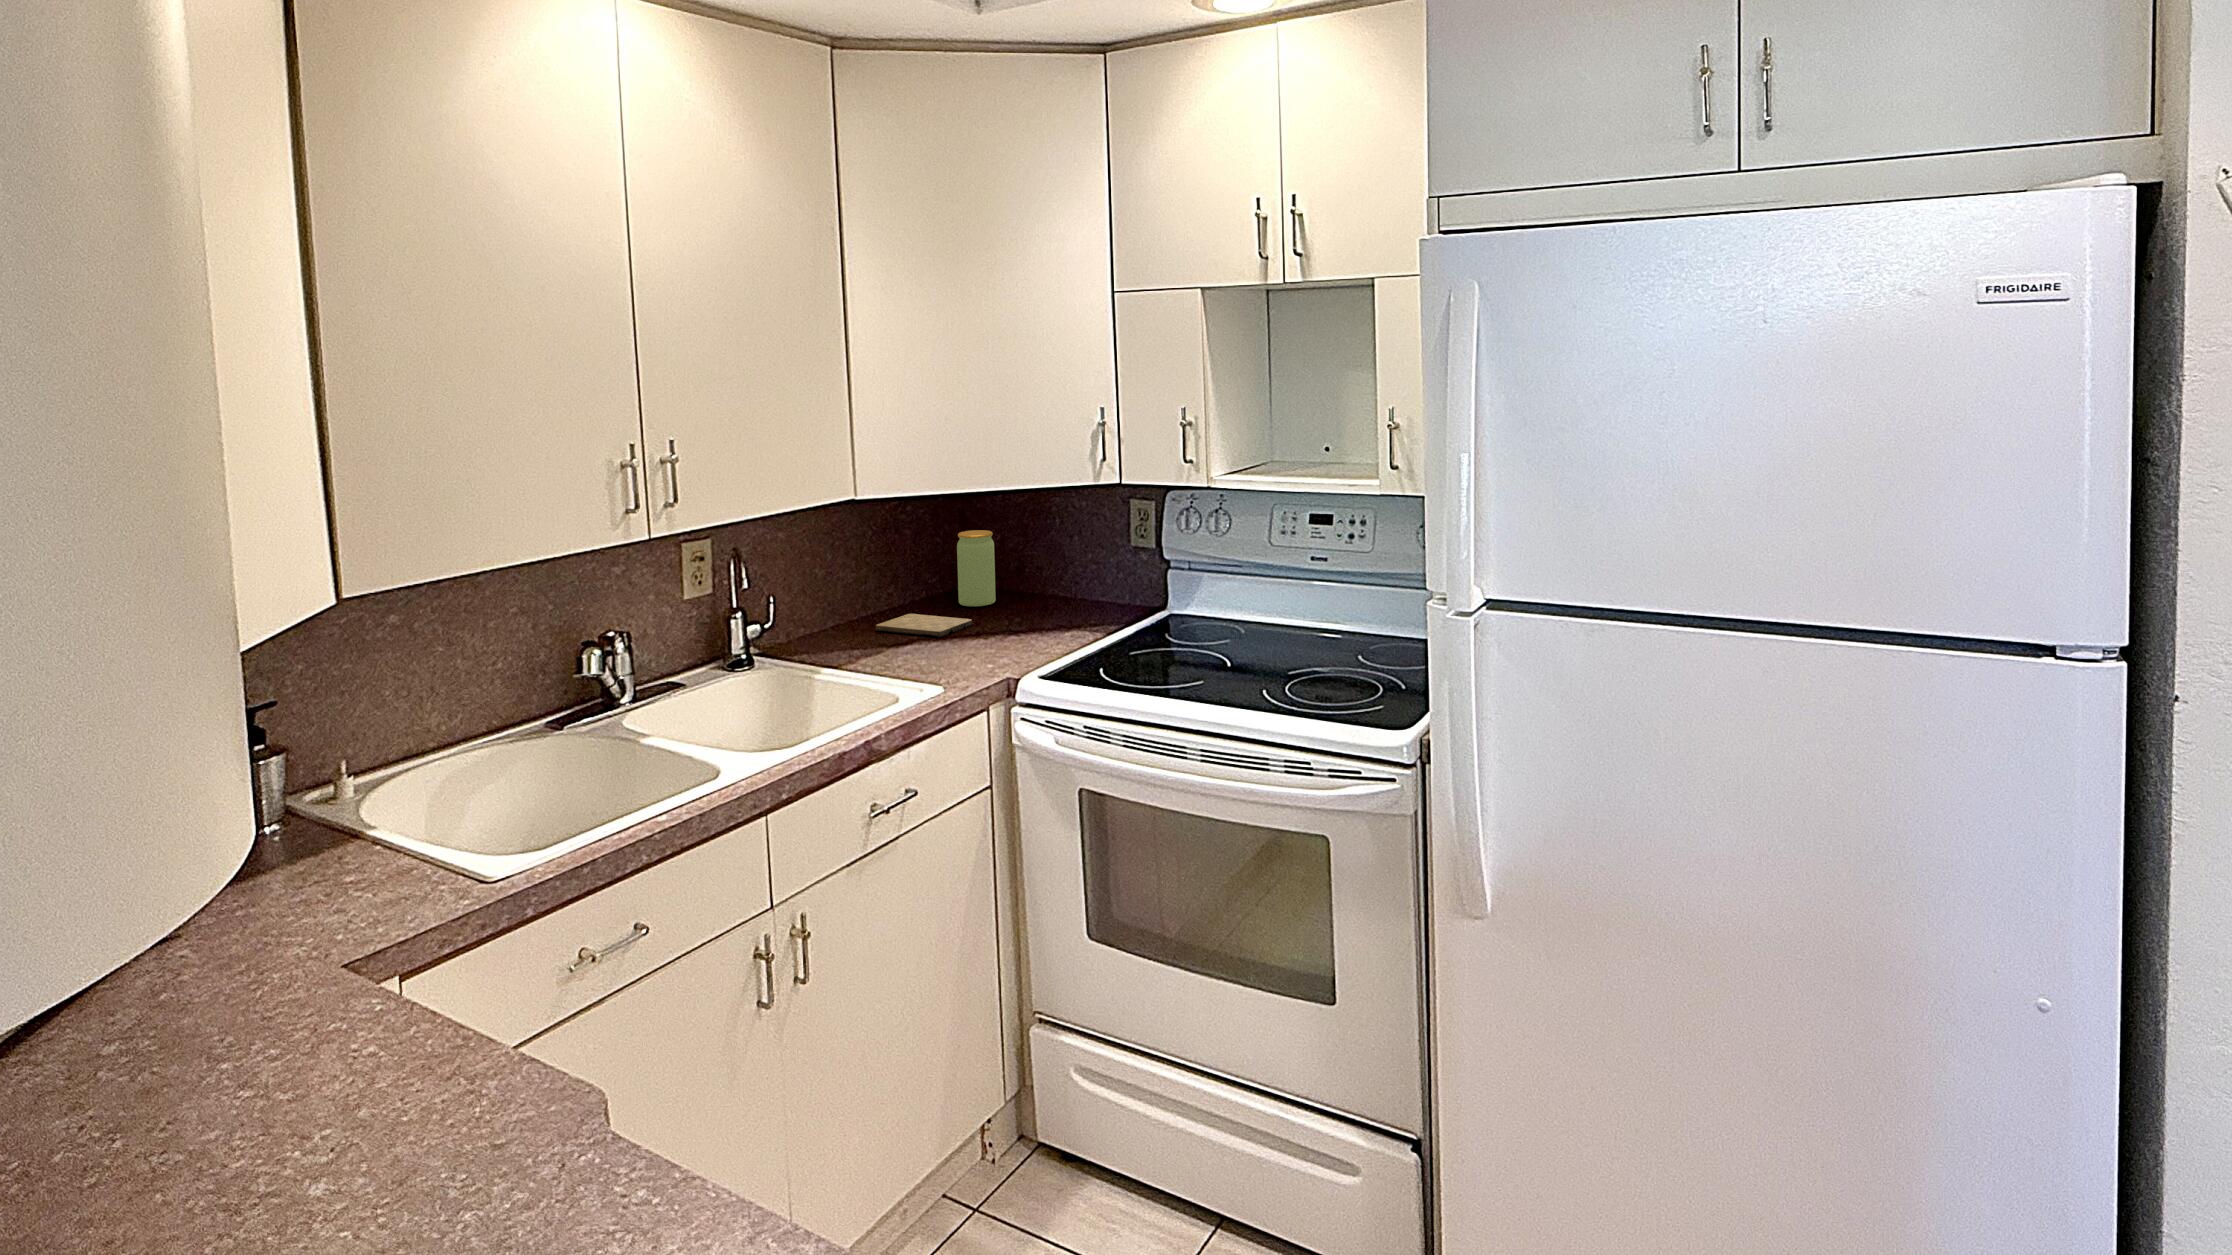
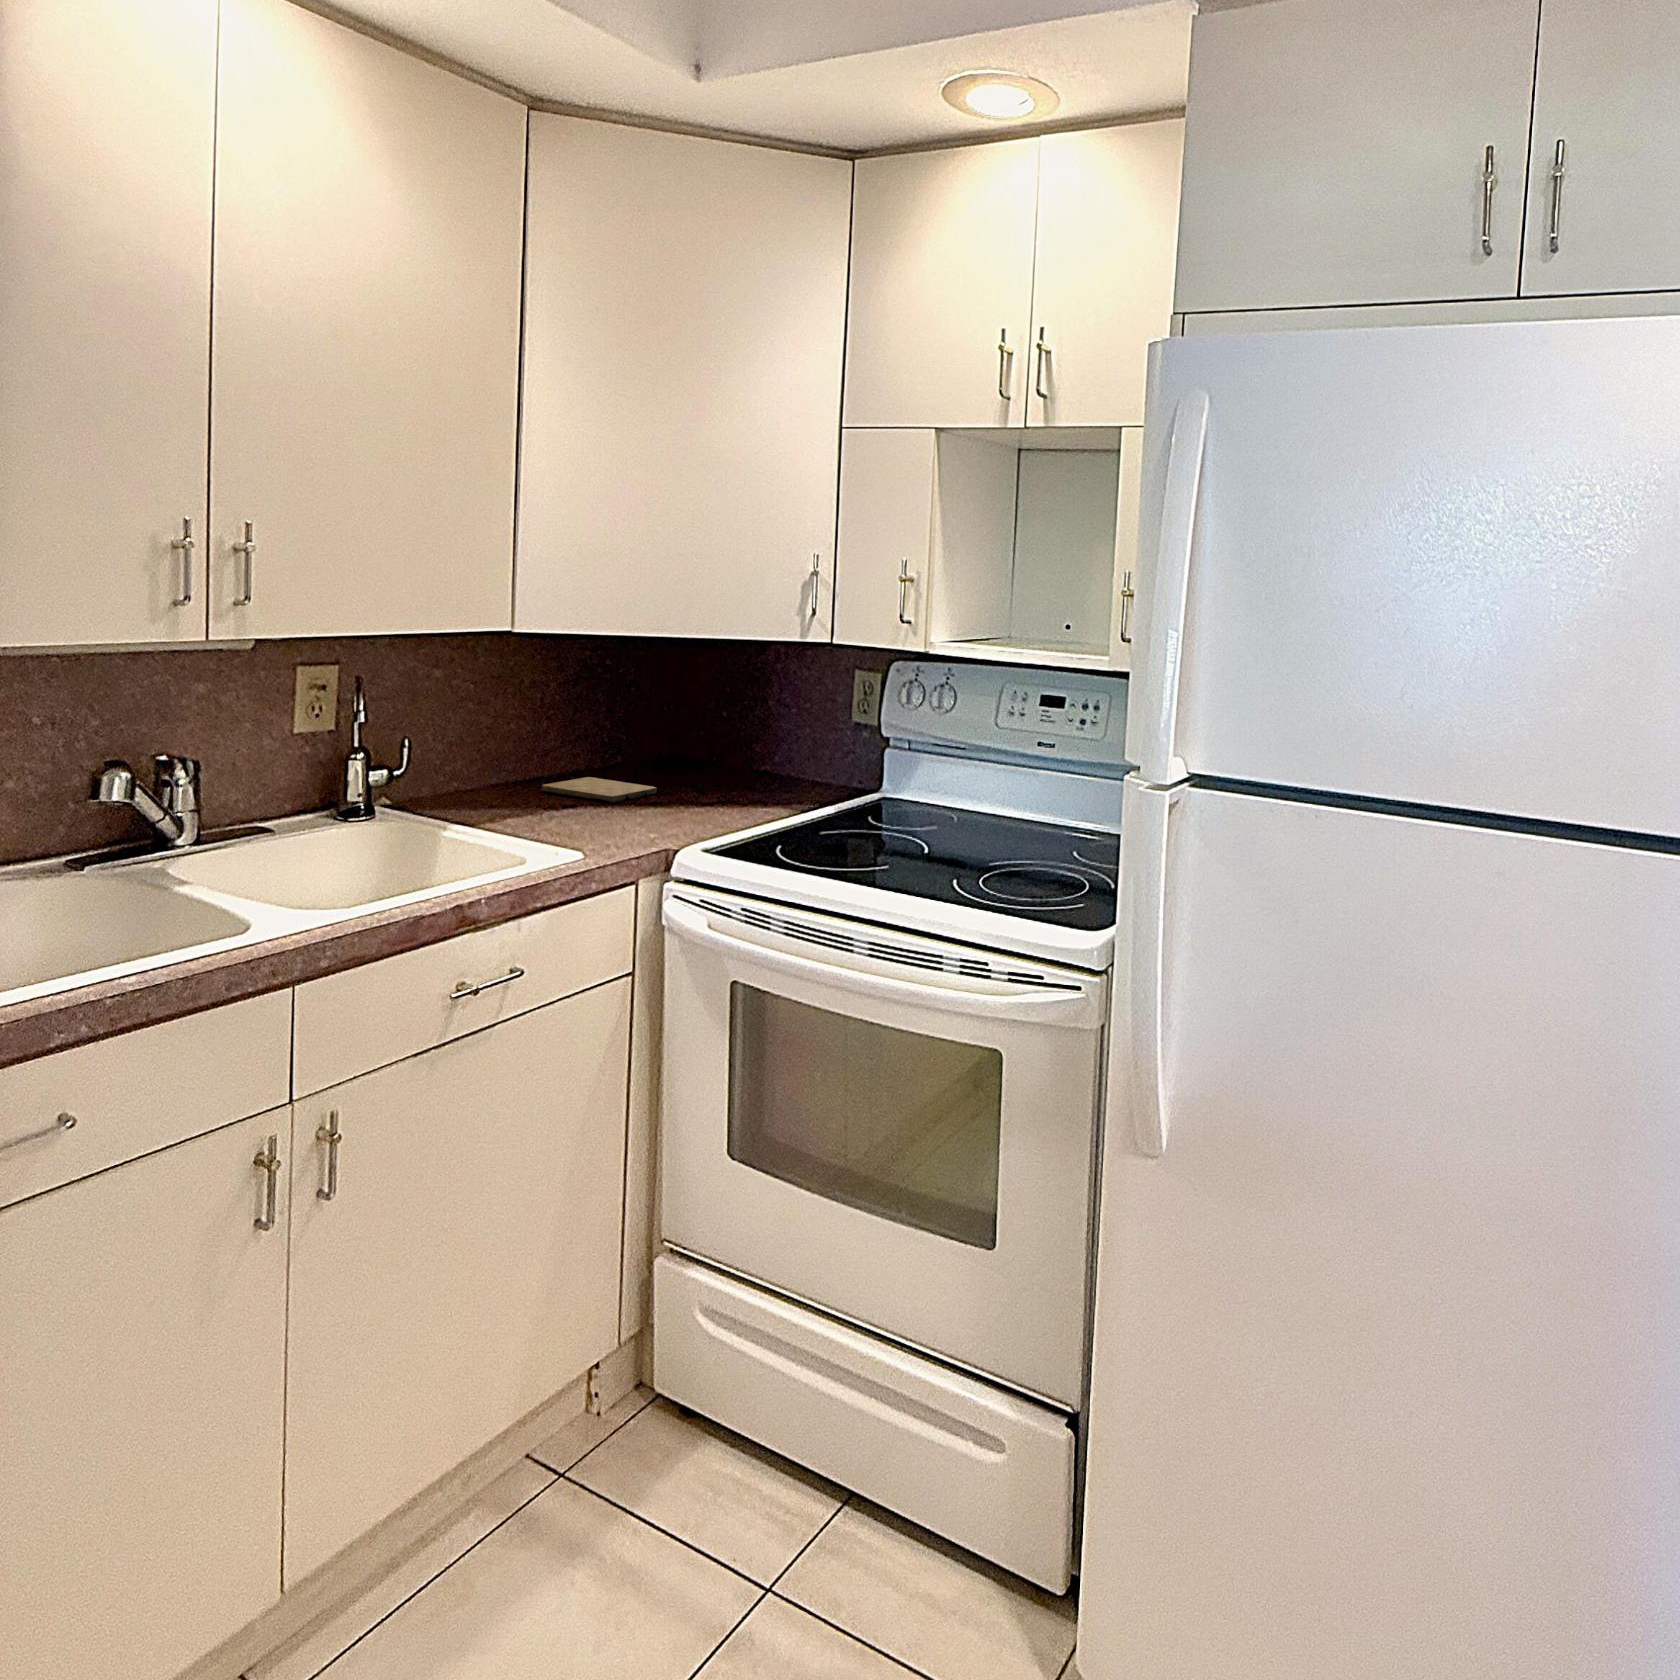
jar: present [957,530,996,607] -> none [653,693,700,776]

